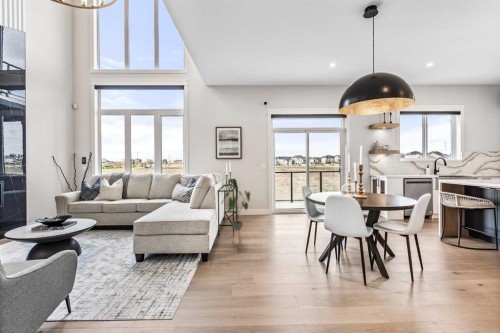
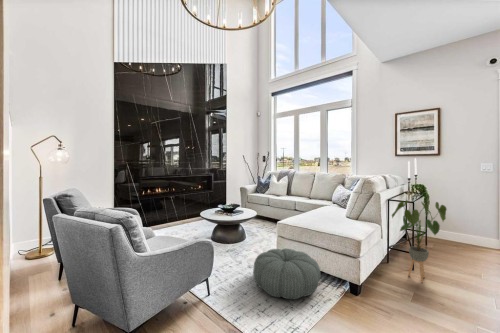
pouf: none [118,243,181,284] -> present [253,249,320,299]

